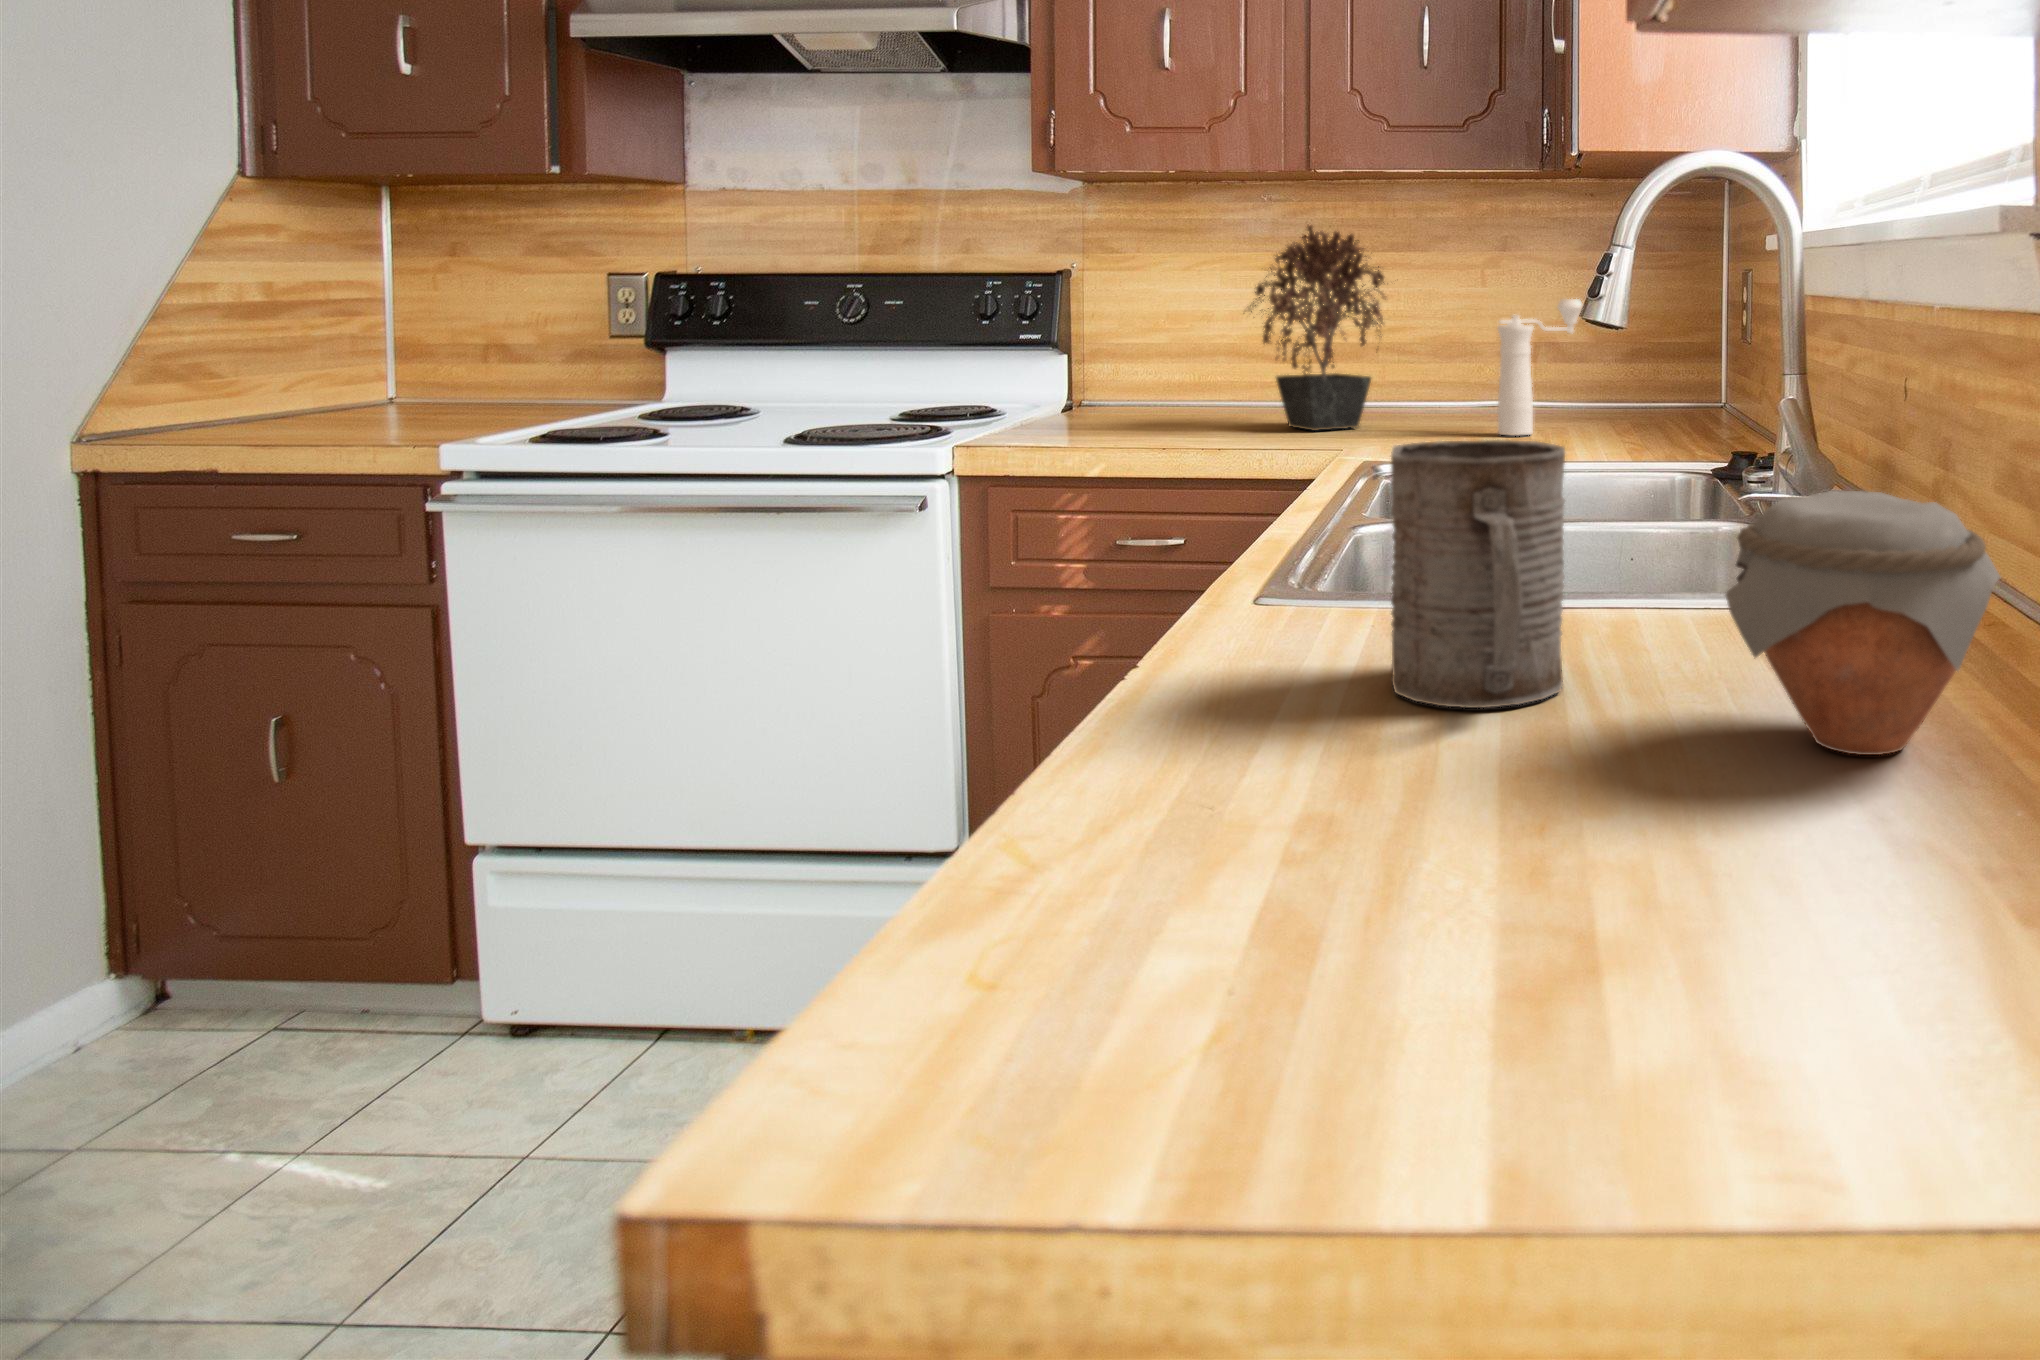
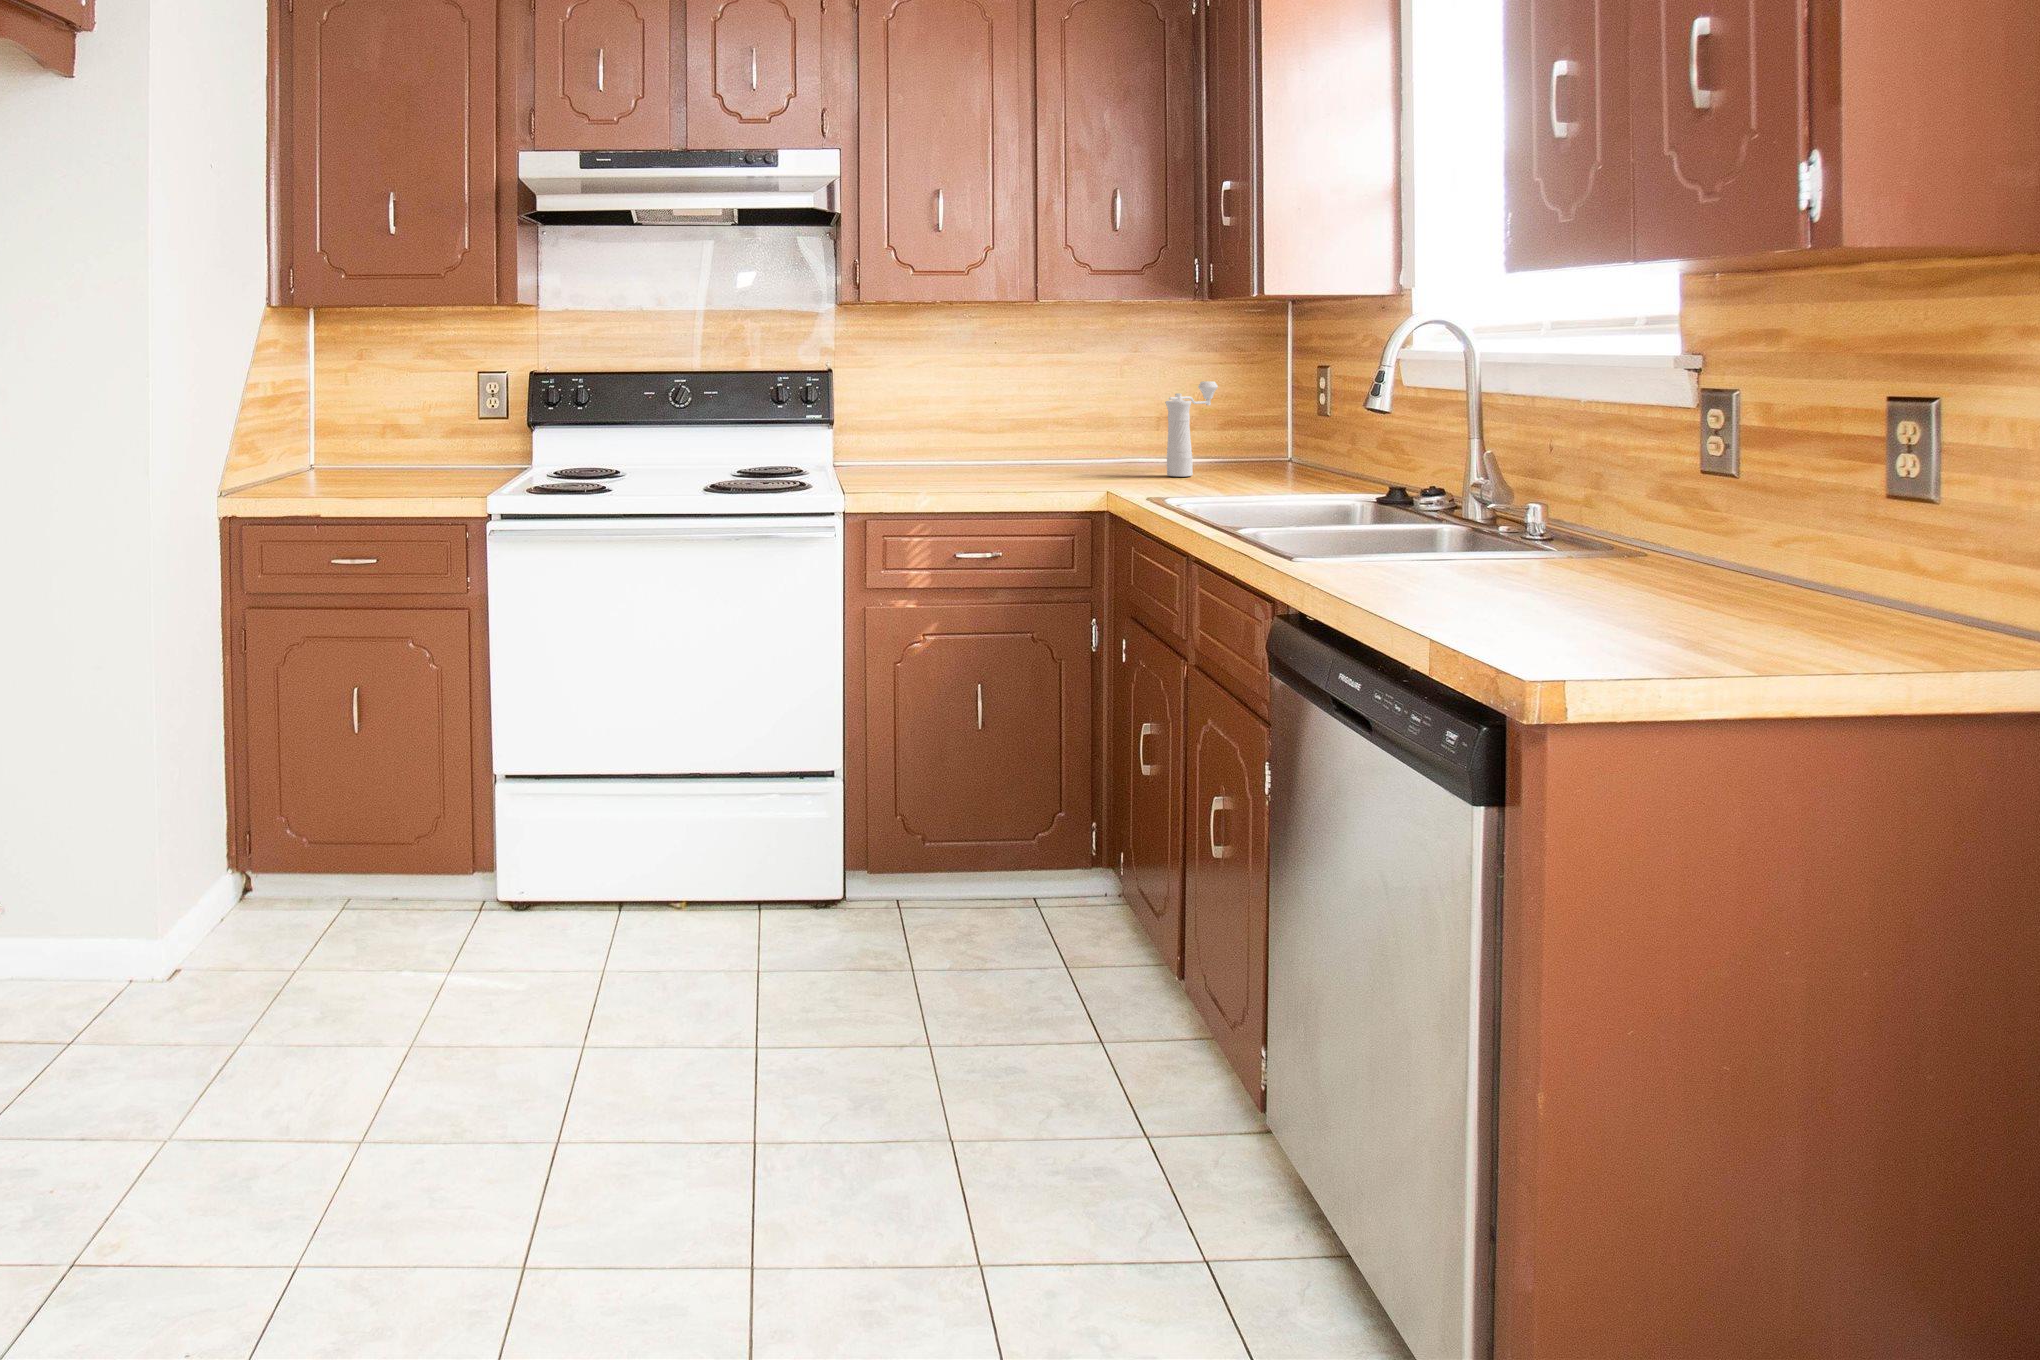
potted plant: present [1248,225,1386,431] -> none [976,332,1080,476]
mug: present [1391,440,1565,708] -> none [1411,474,1511,597]
jar: present [1726,490,2000,755] -> none [1606,493,1738,607]

